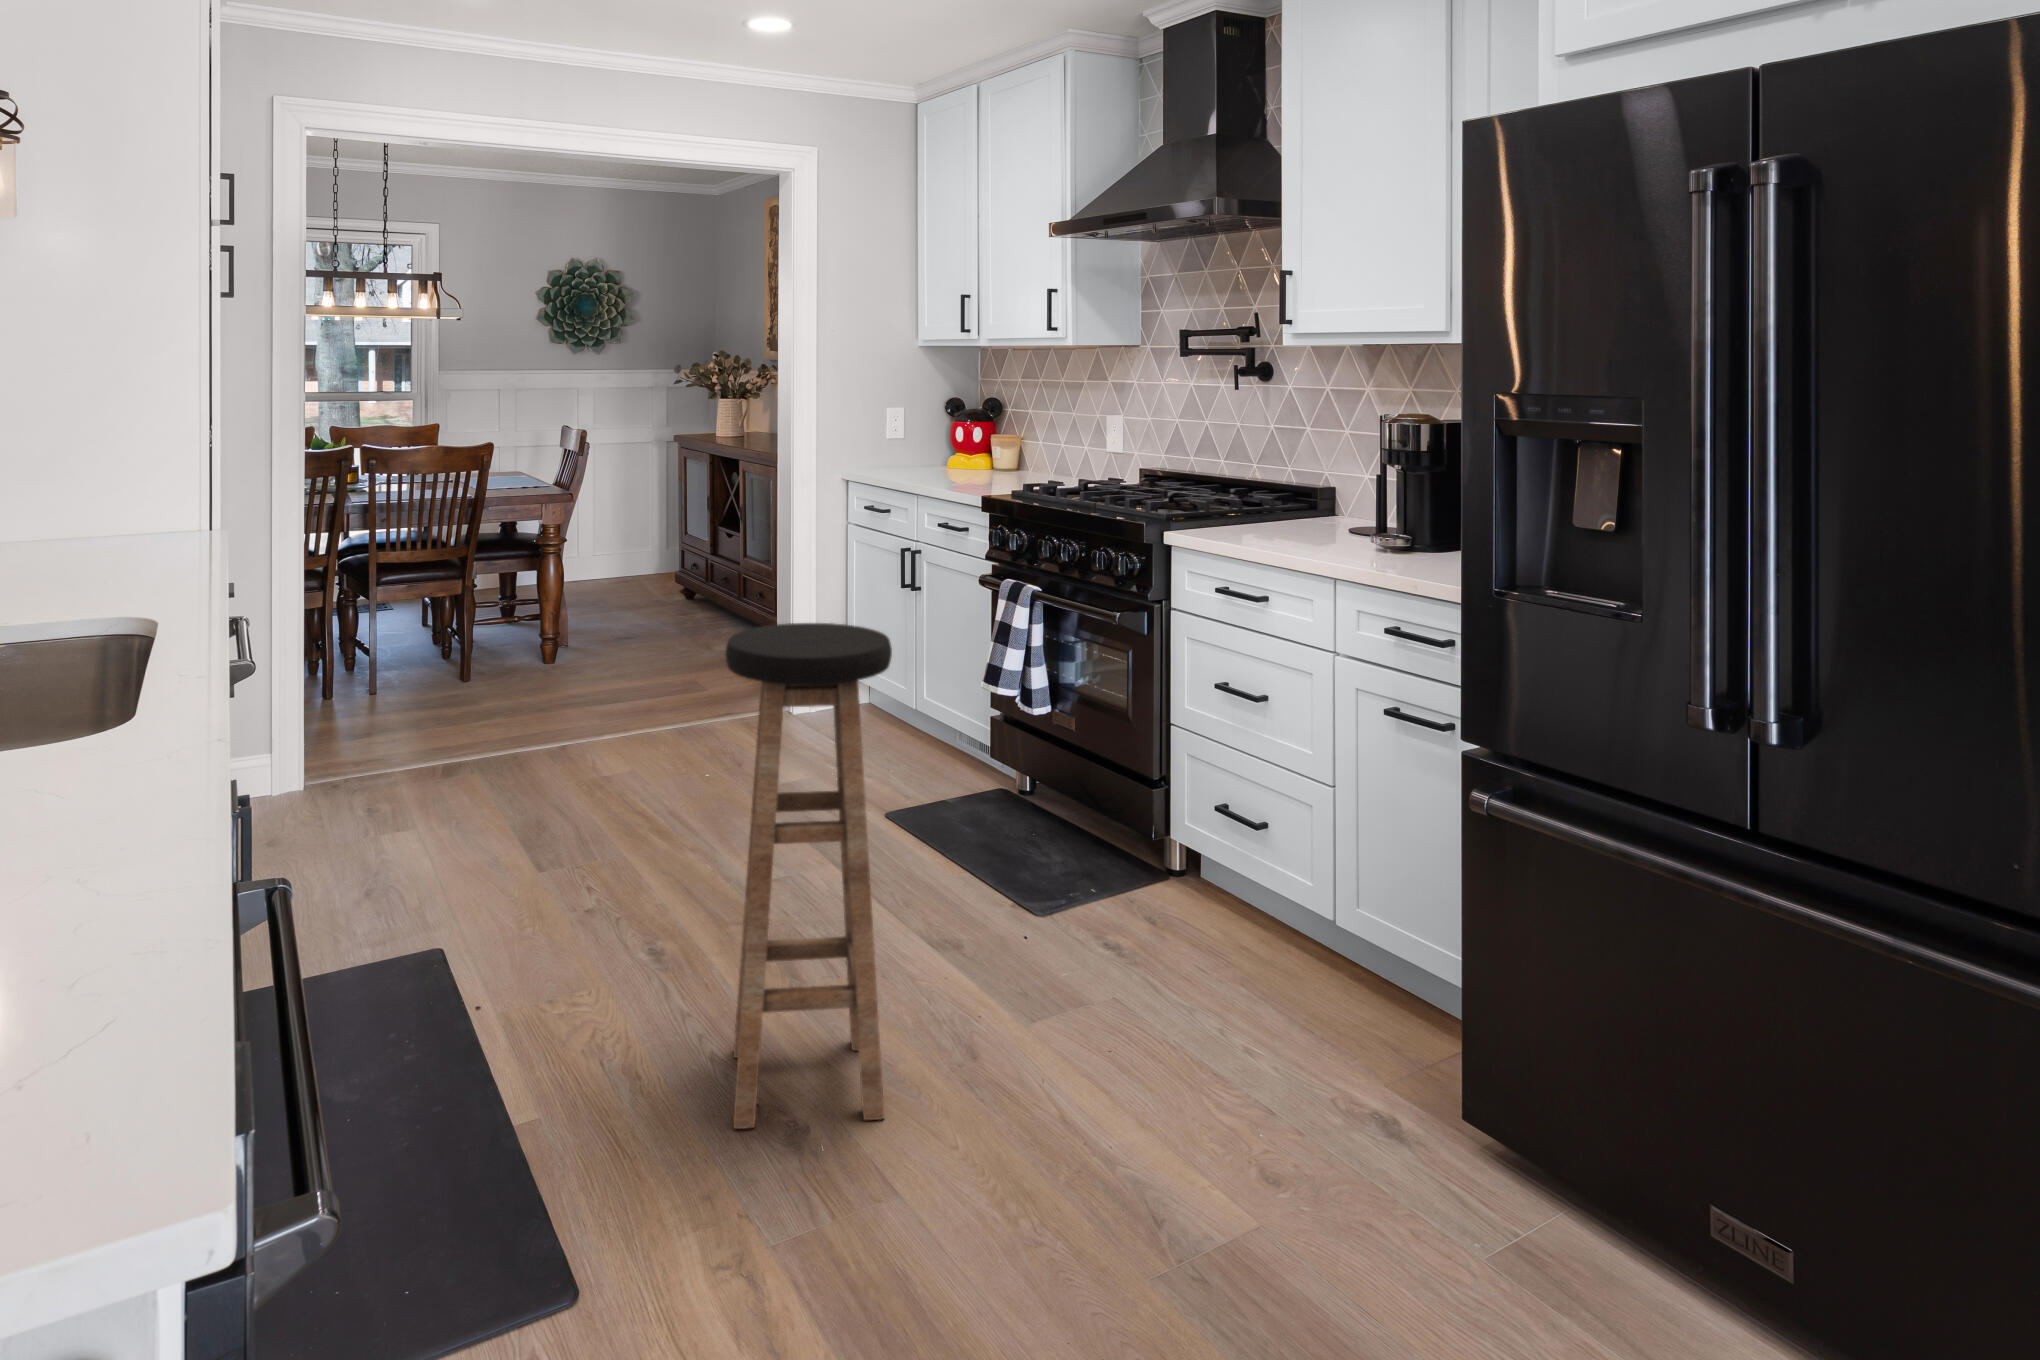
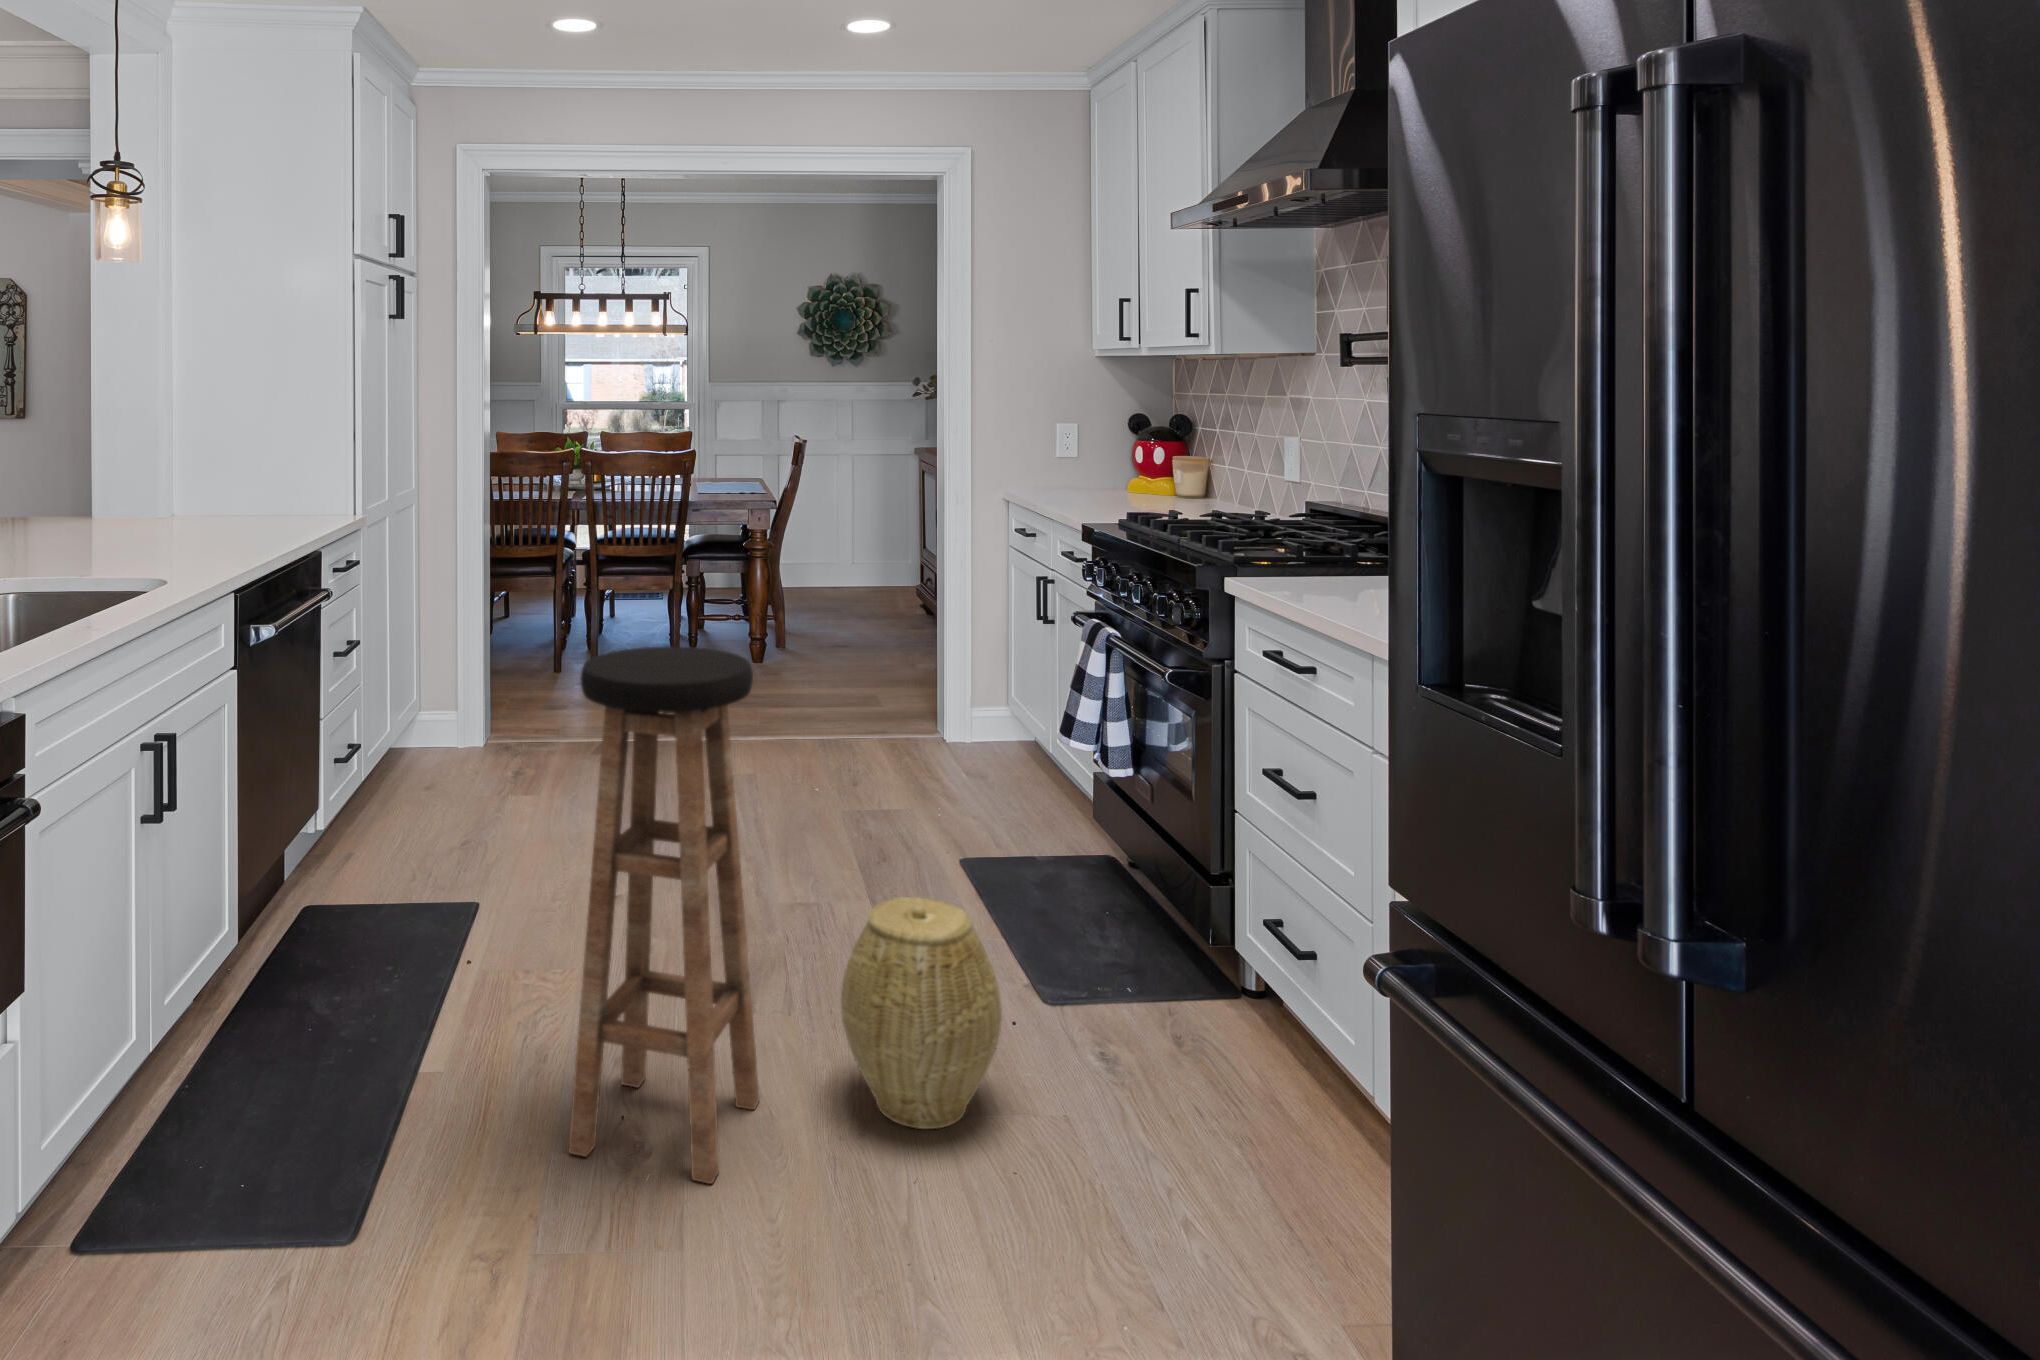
woven basket: none [932,829,1074,1031] -> present [841,897,1002,1129]

